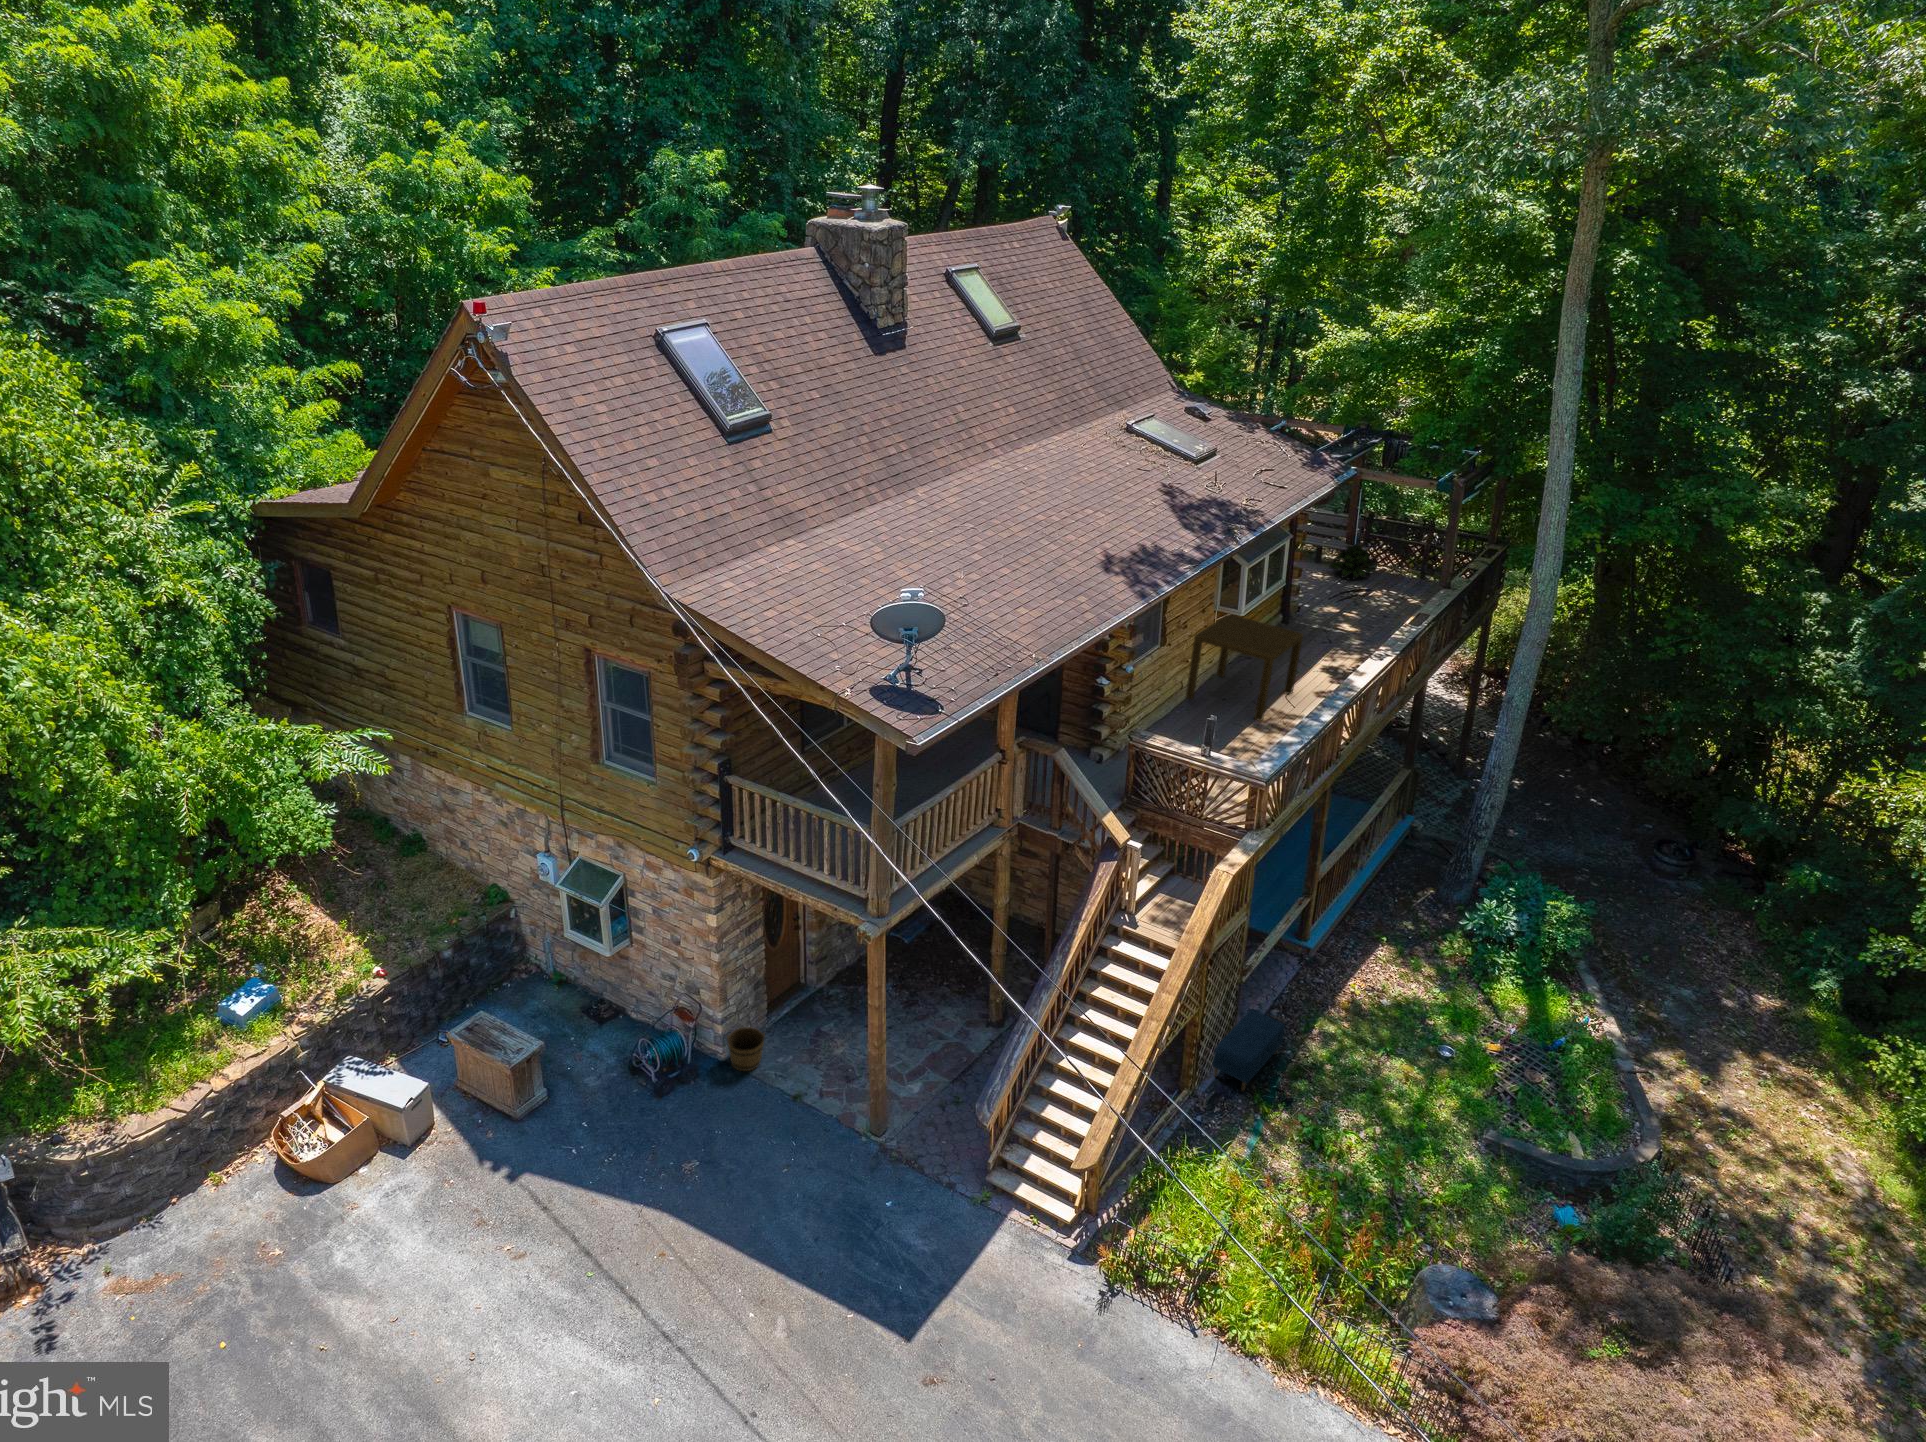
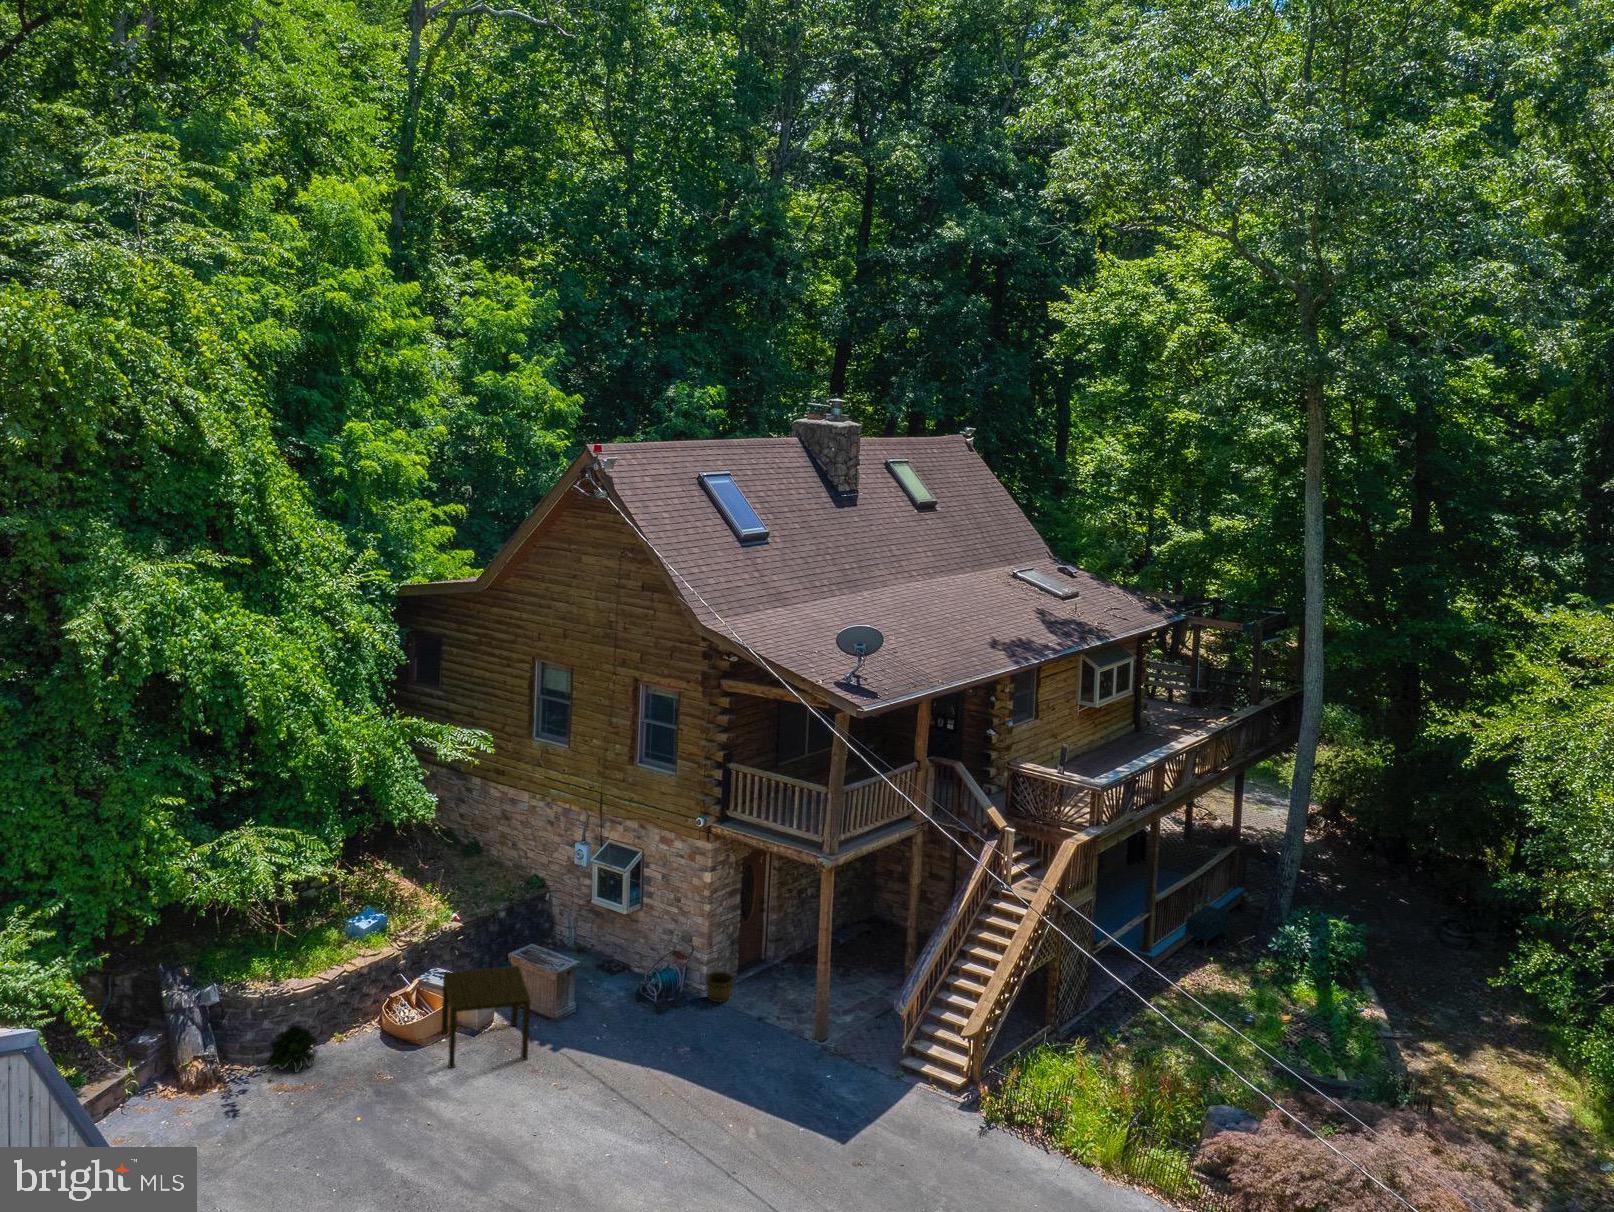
potted plant: present [1330,544,1372,579] -> present [268,1025,317,1072]
dining table: present [1186,615,1303,721] -> present [442,966,530,1068]
bench: present [1212,1009,1285,1091] -> present [1185,905,1230,947]

